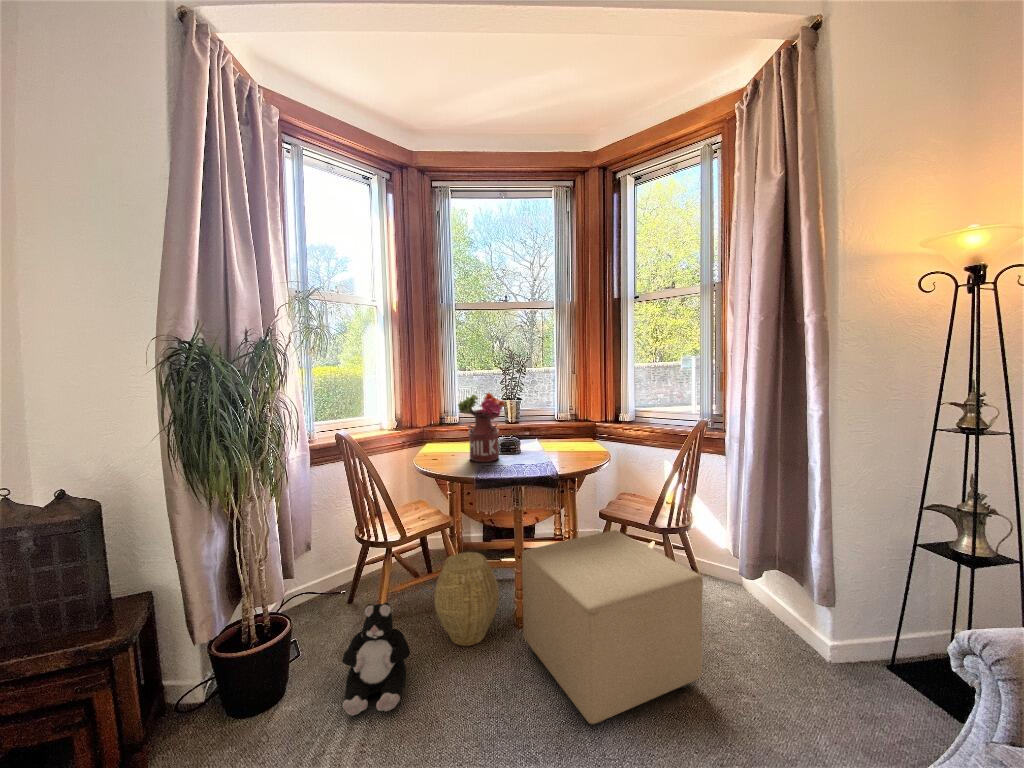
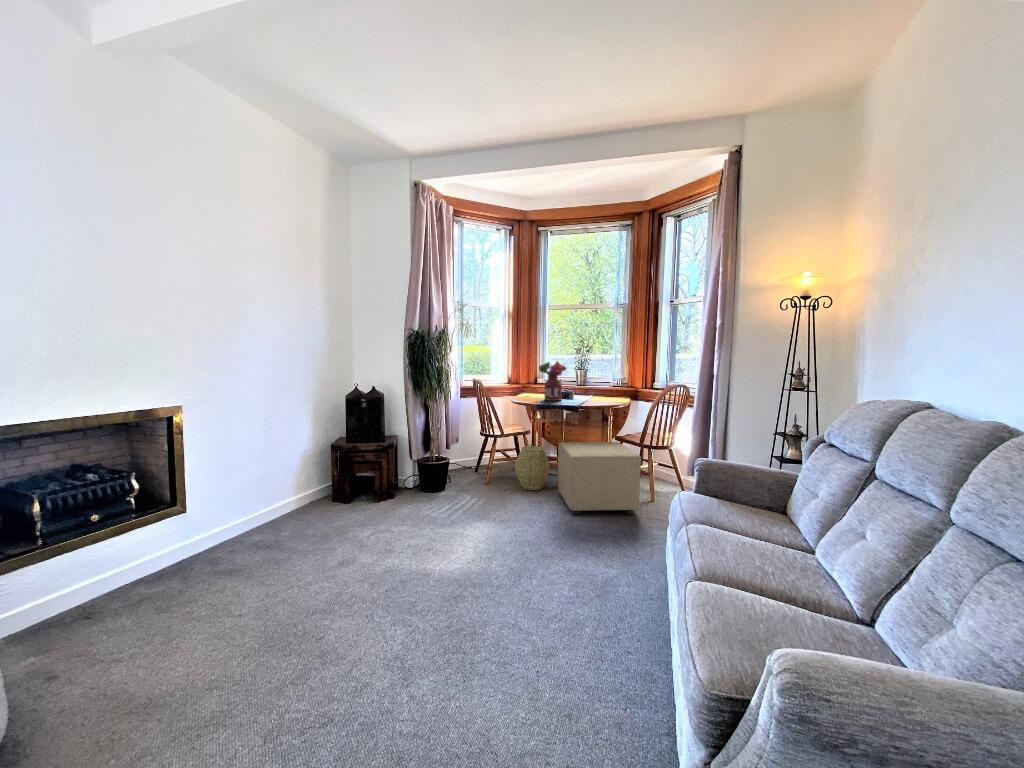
plush toy: present [342,603,410,716] -> none [468,456,499,498]

